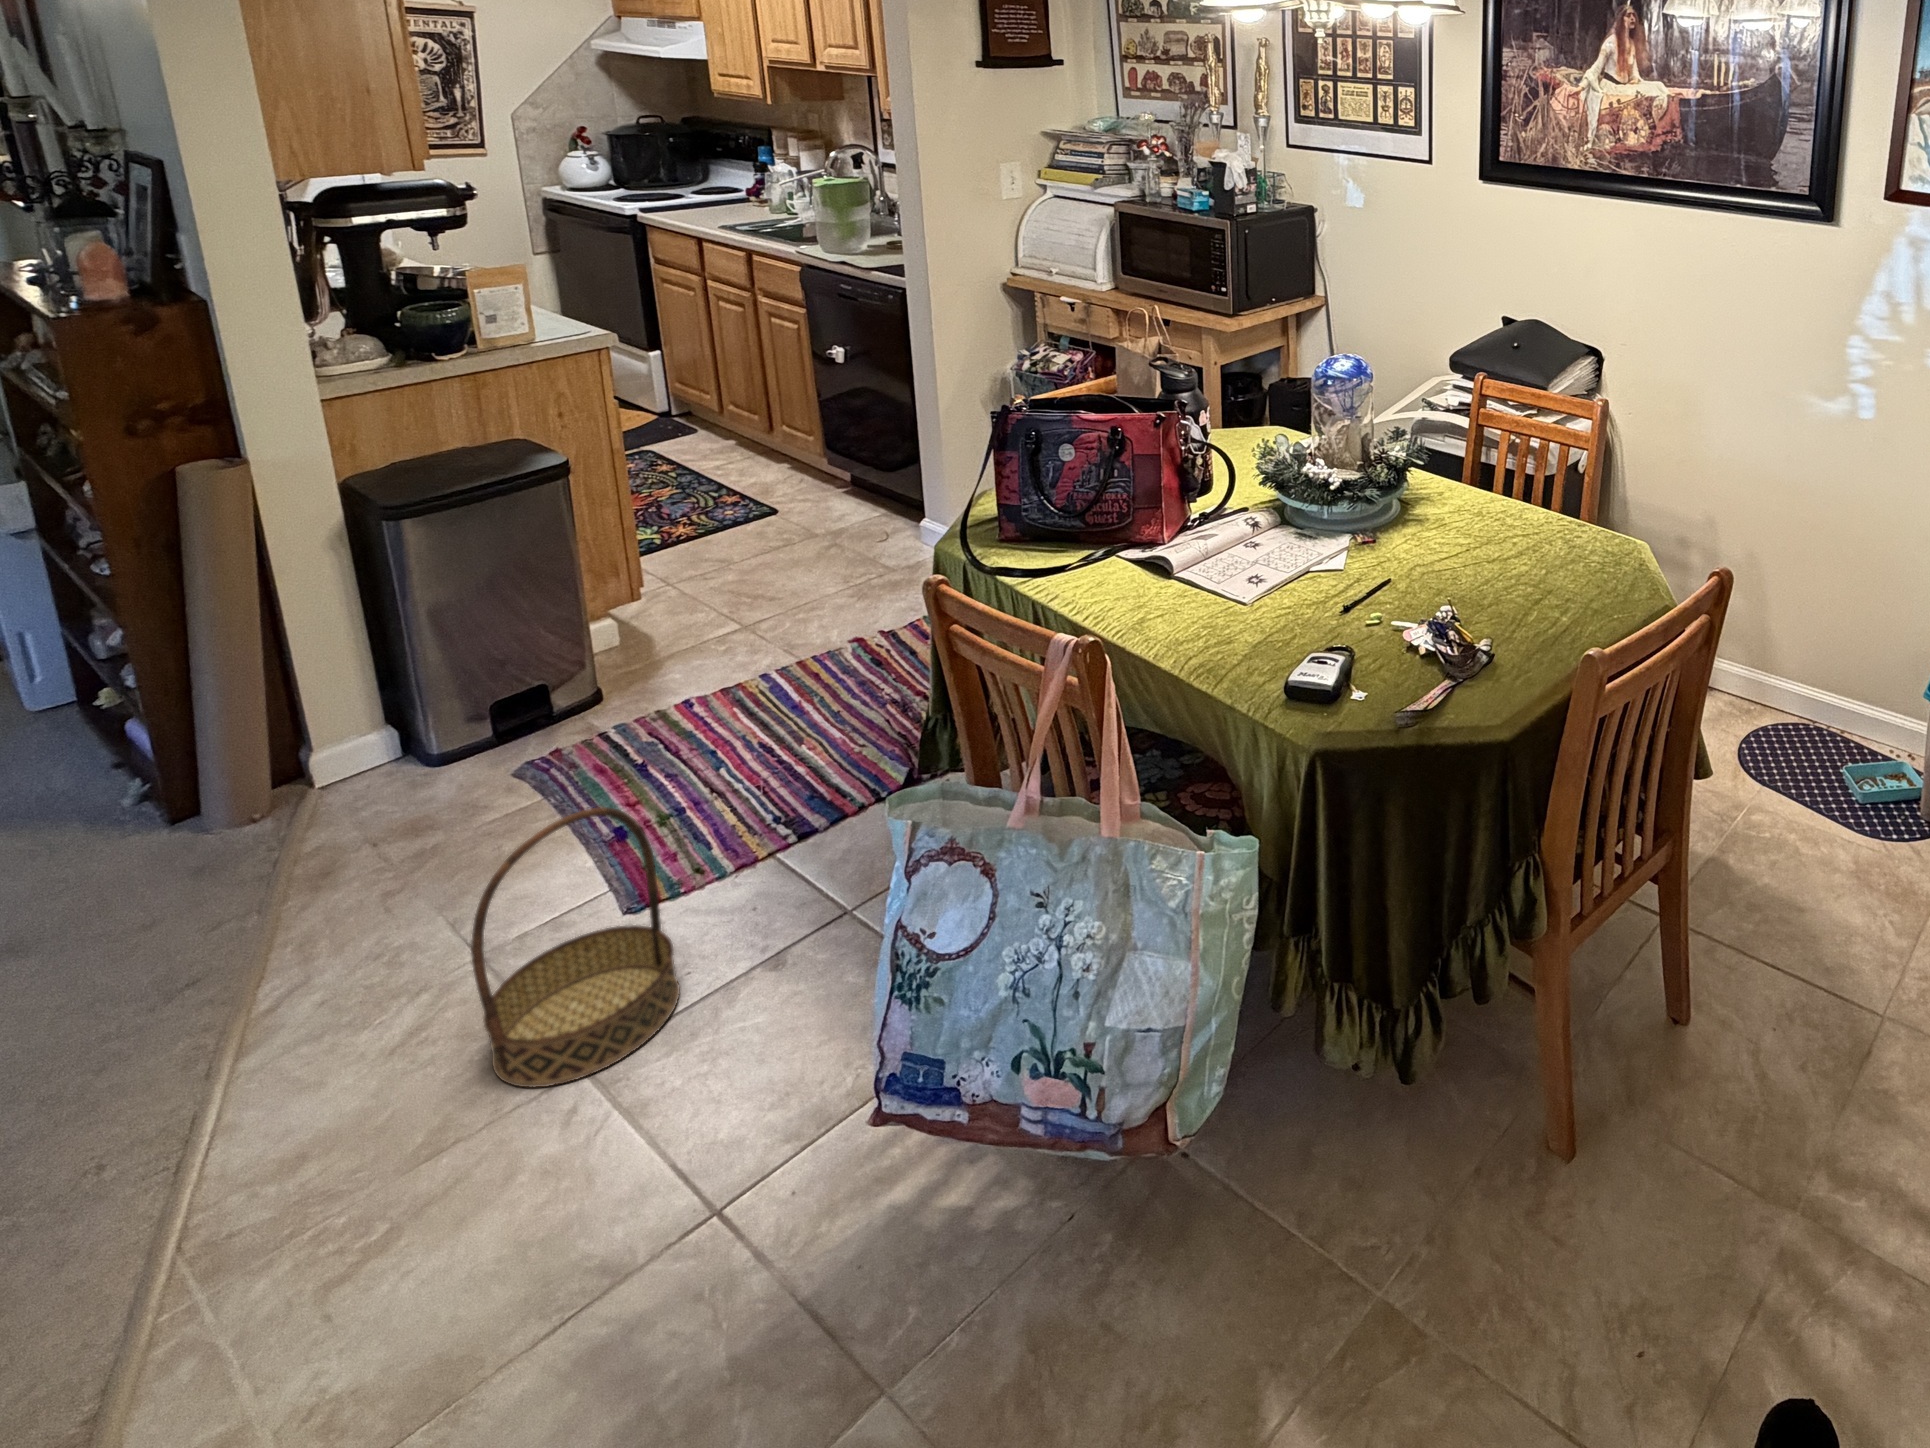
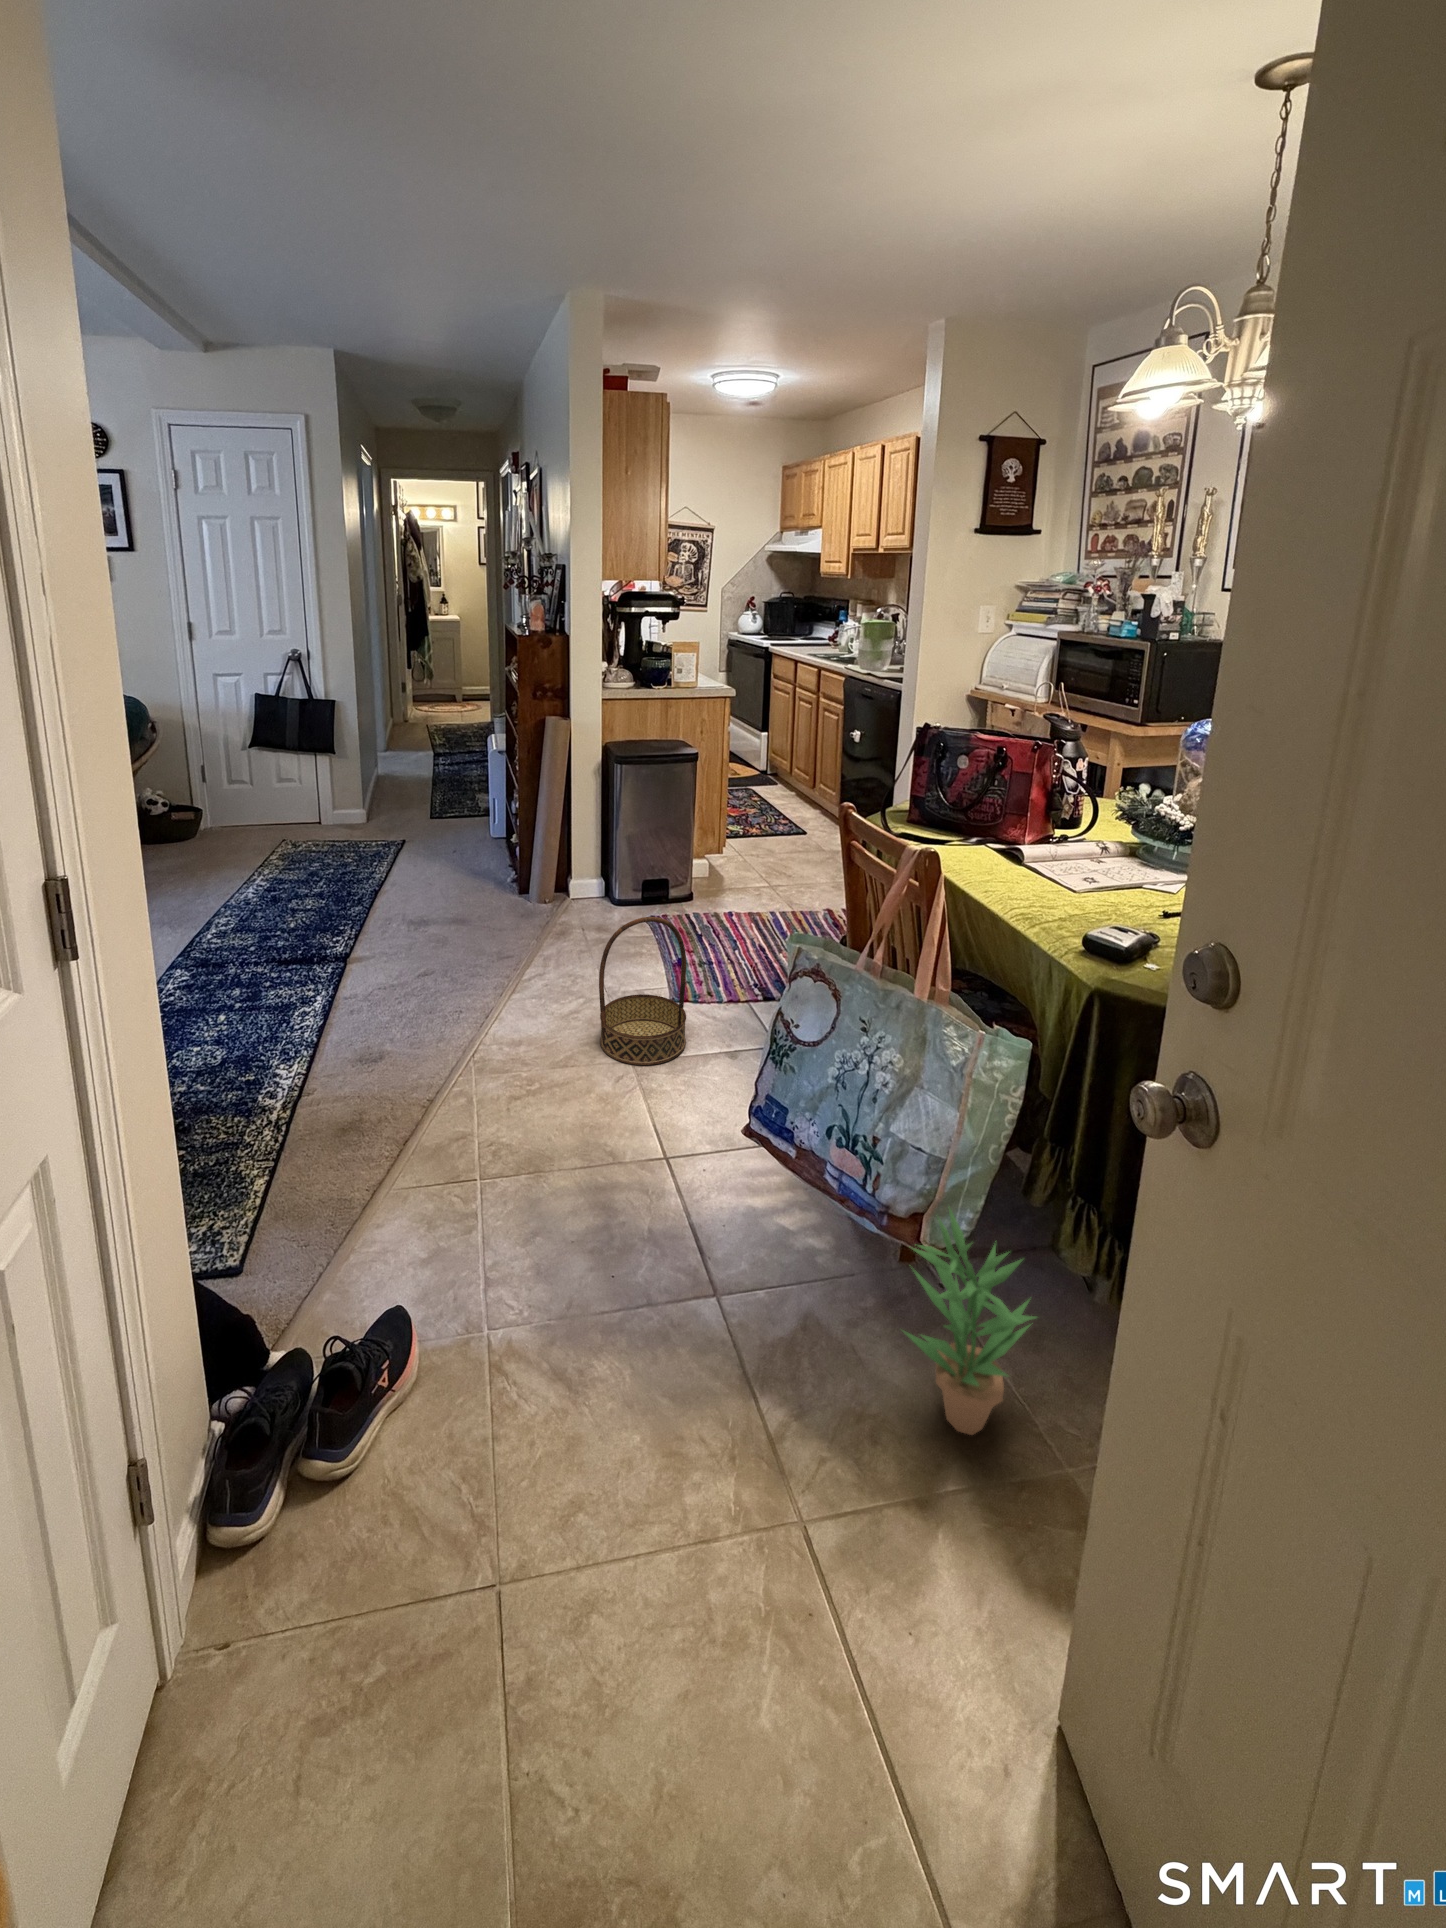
potted plant: none [1157,1070,1317,1321] -> present [905,1206,1036,1435]

